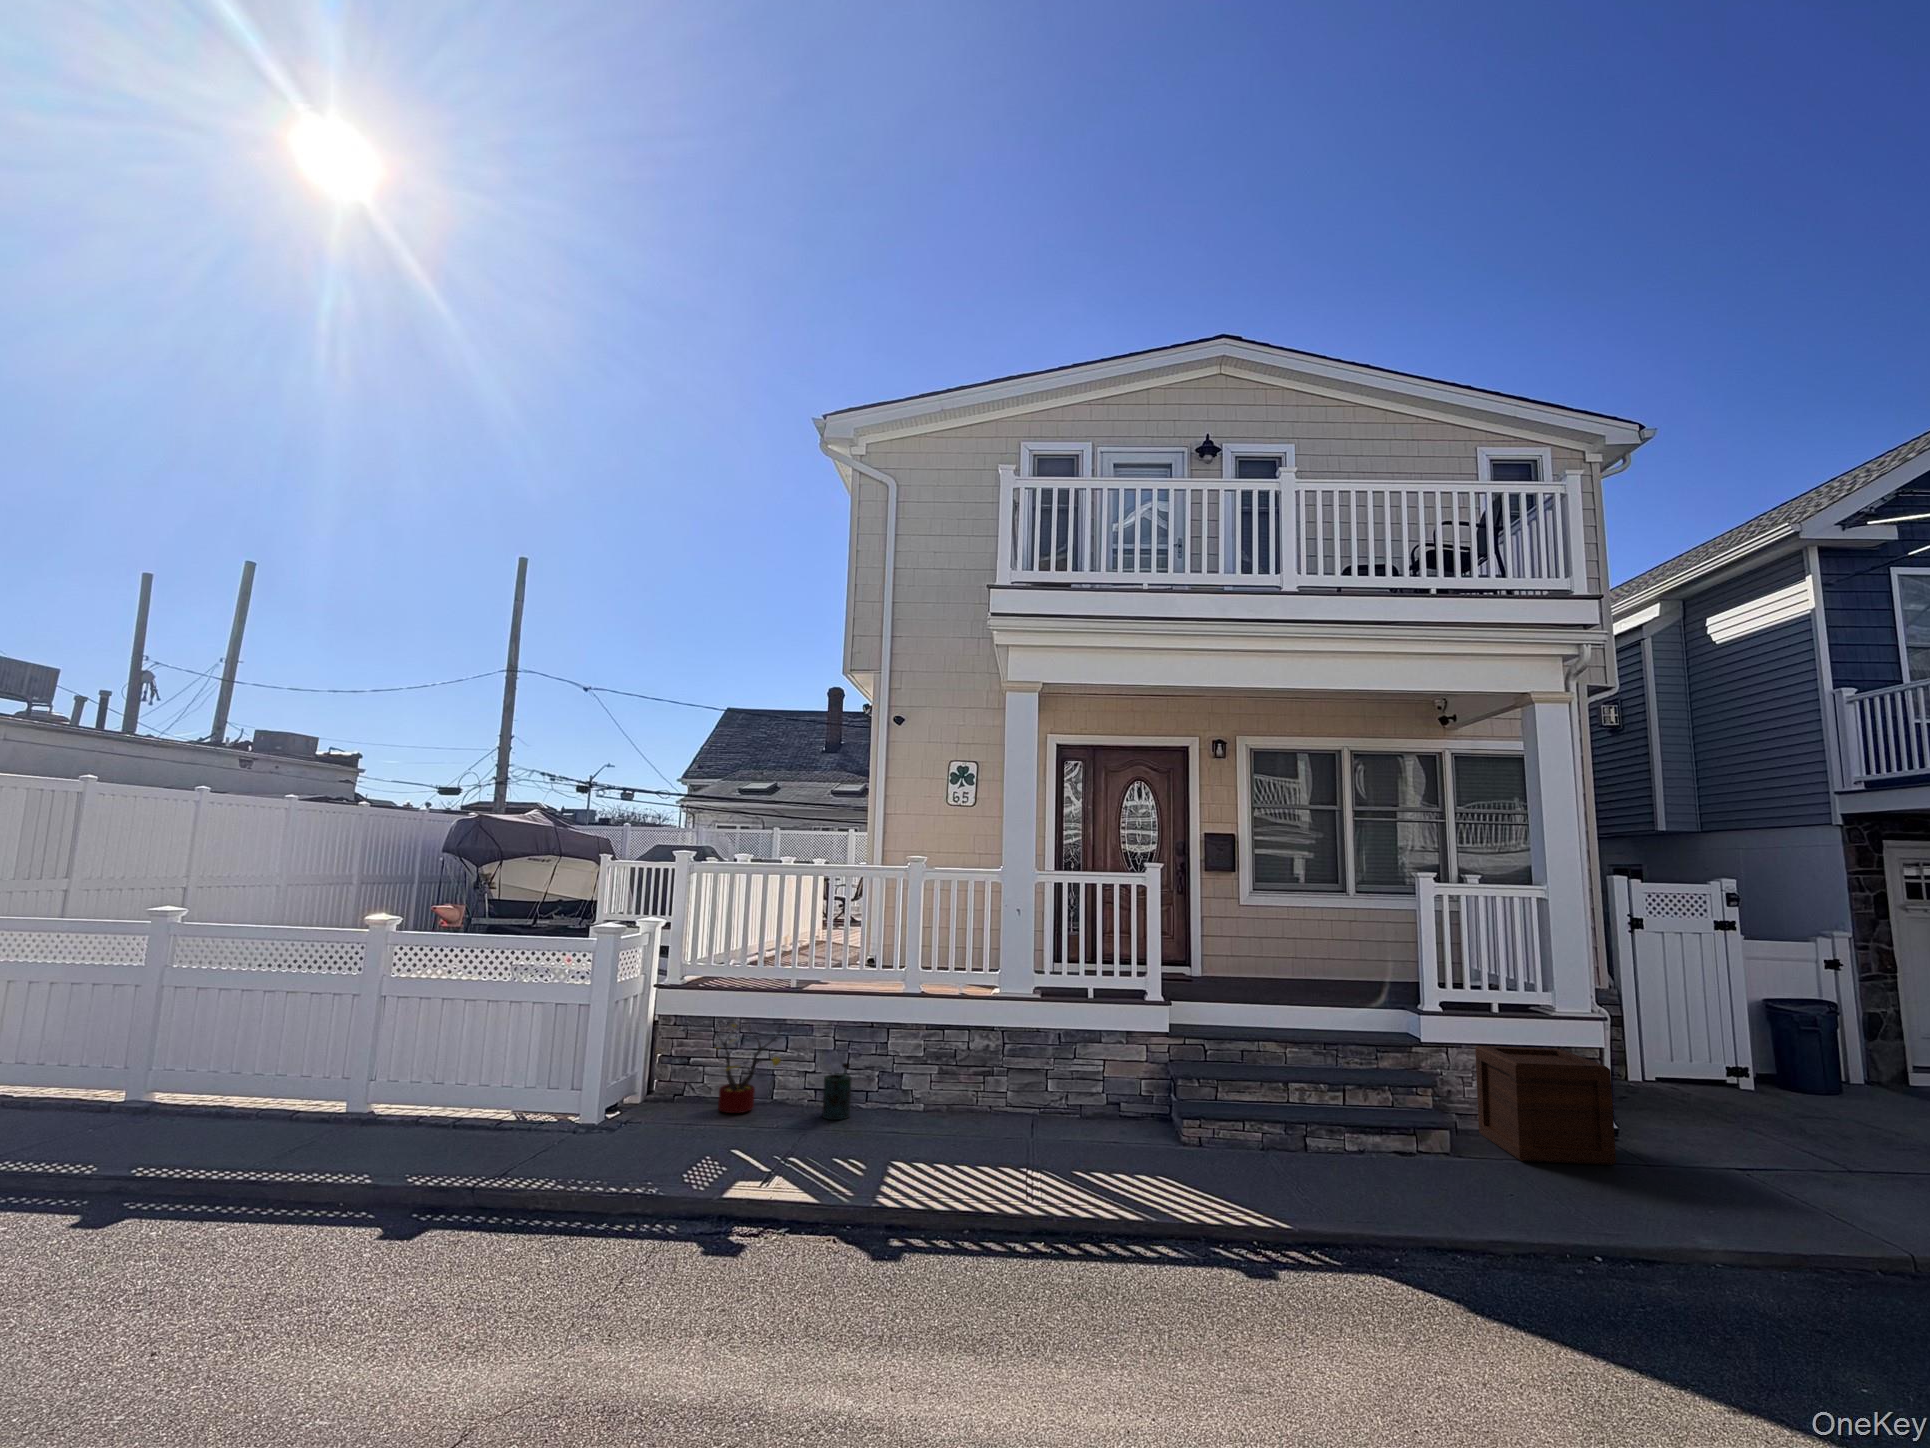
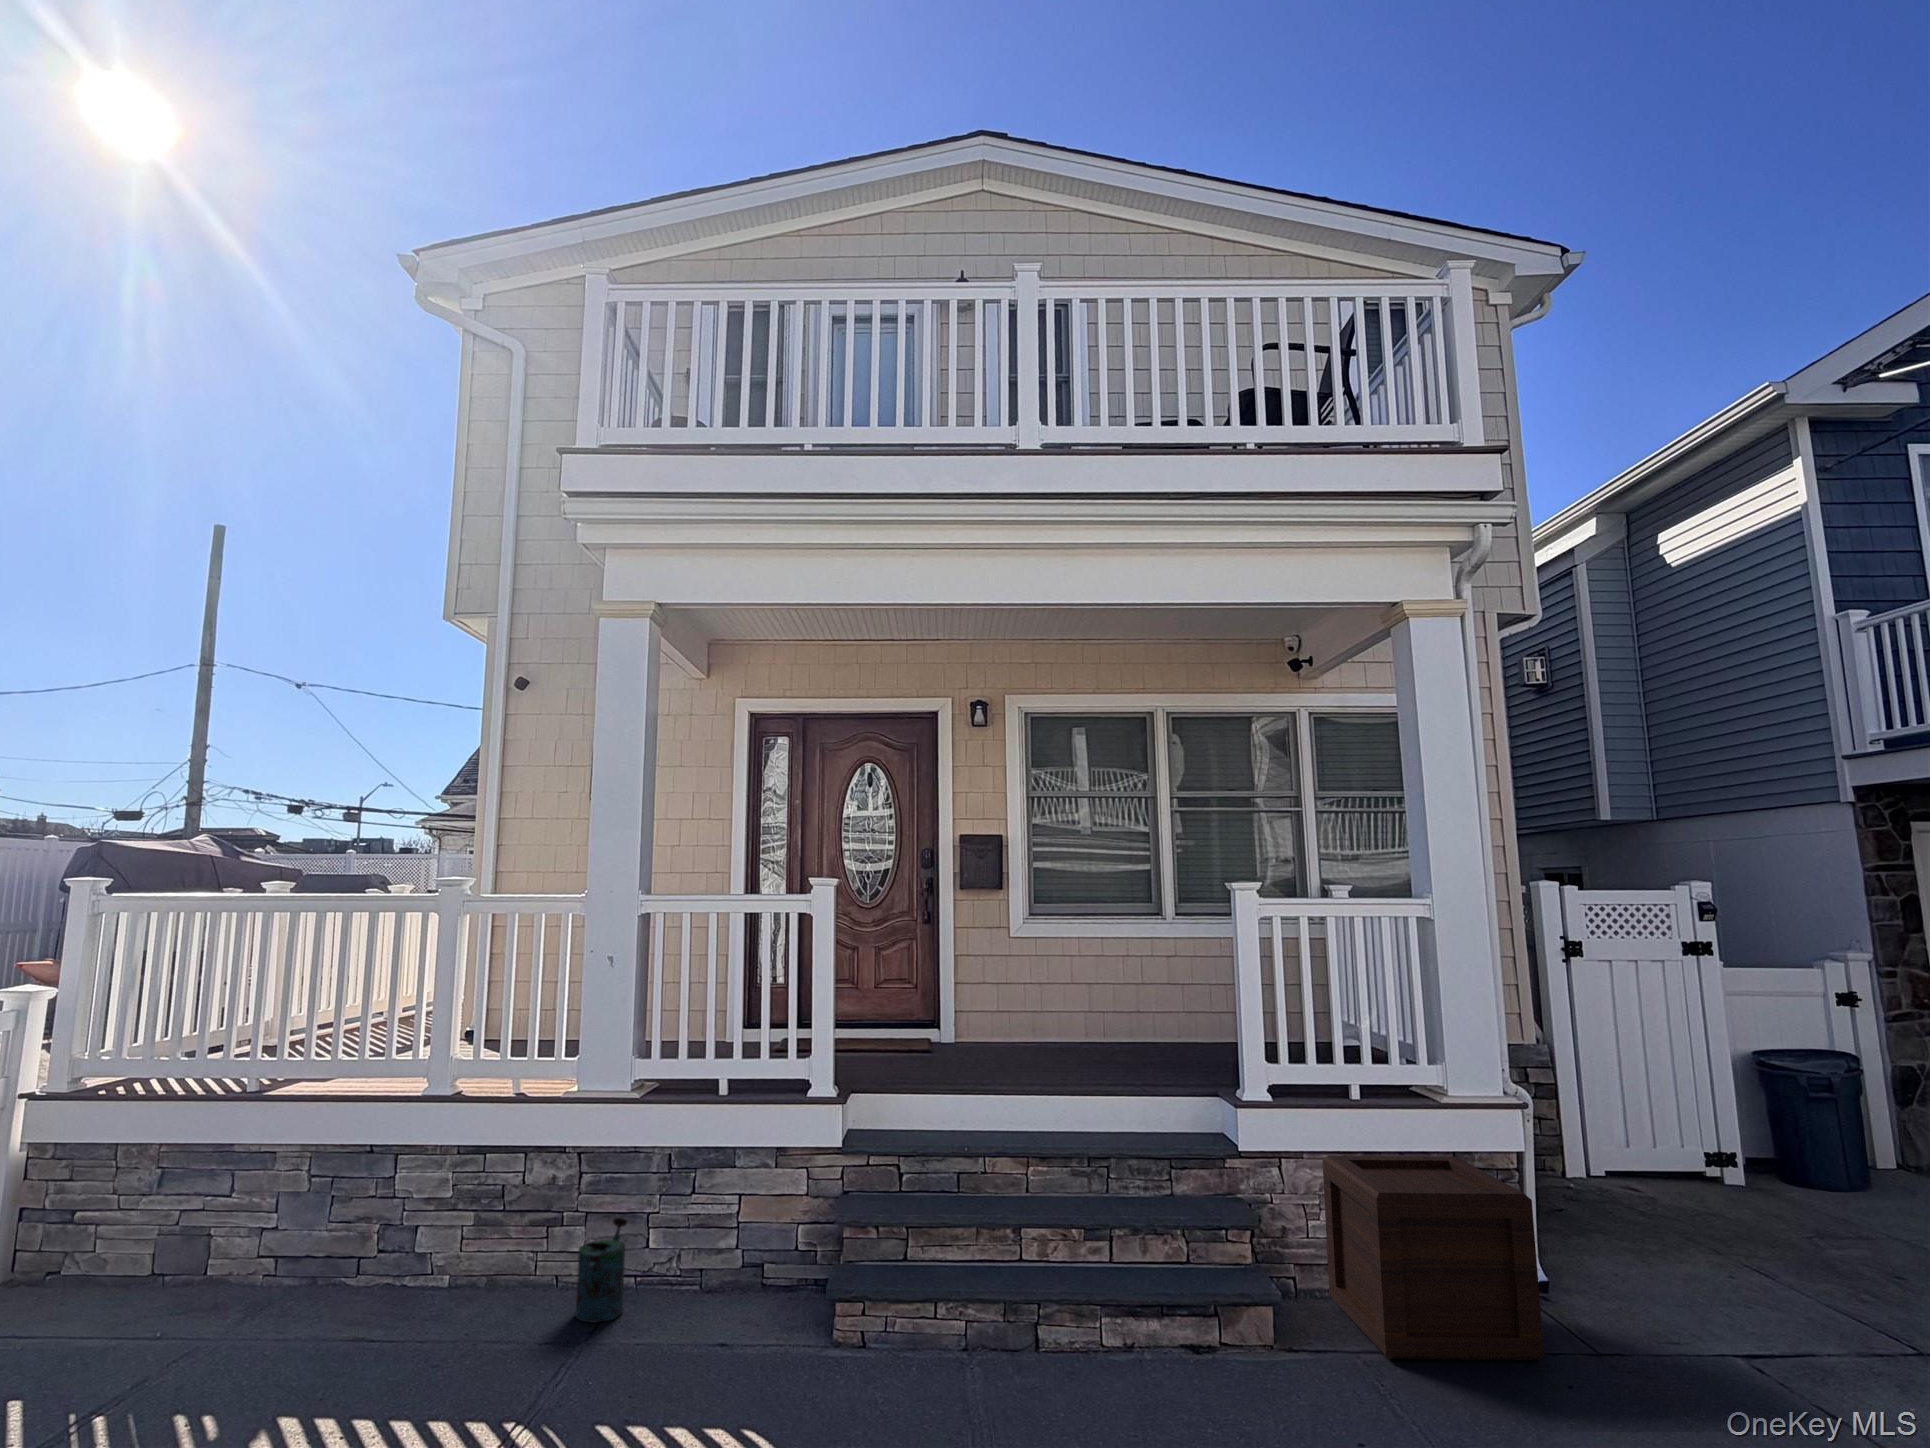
decorative plant: present [716,1024,781,1113] -> none [89,1146,201,1309]
watering can: present [822,1063,852,1120] -> present [576,1218,627,1322]

